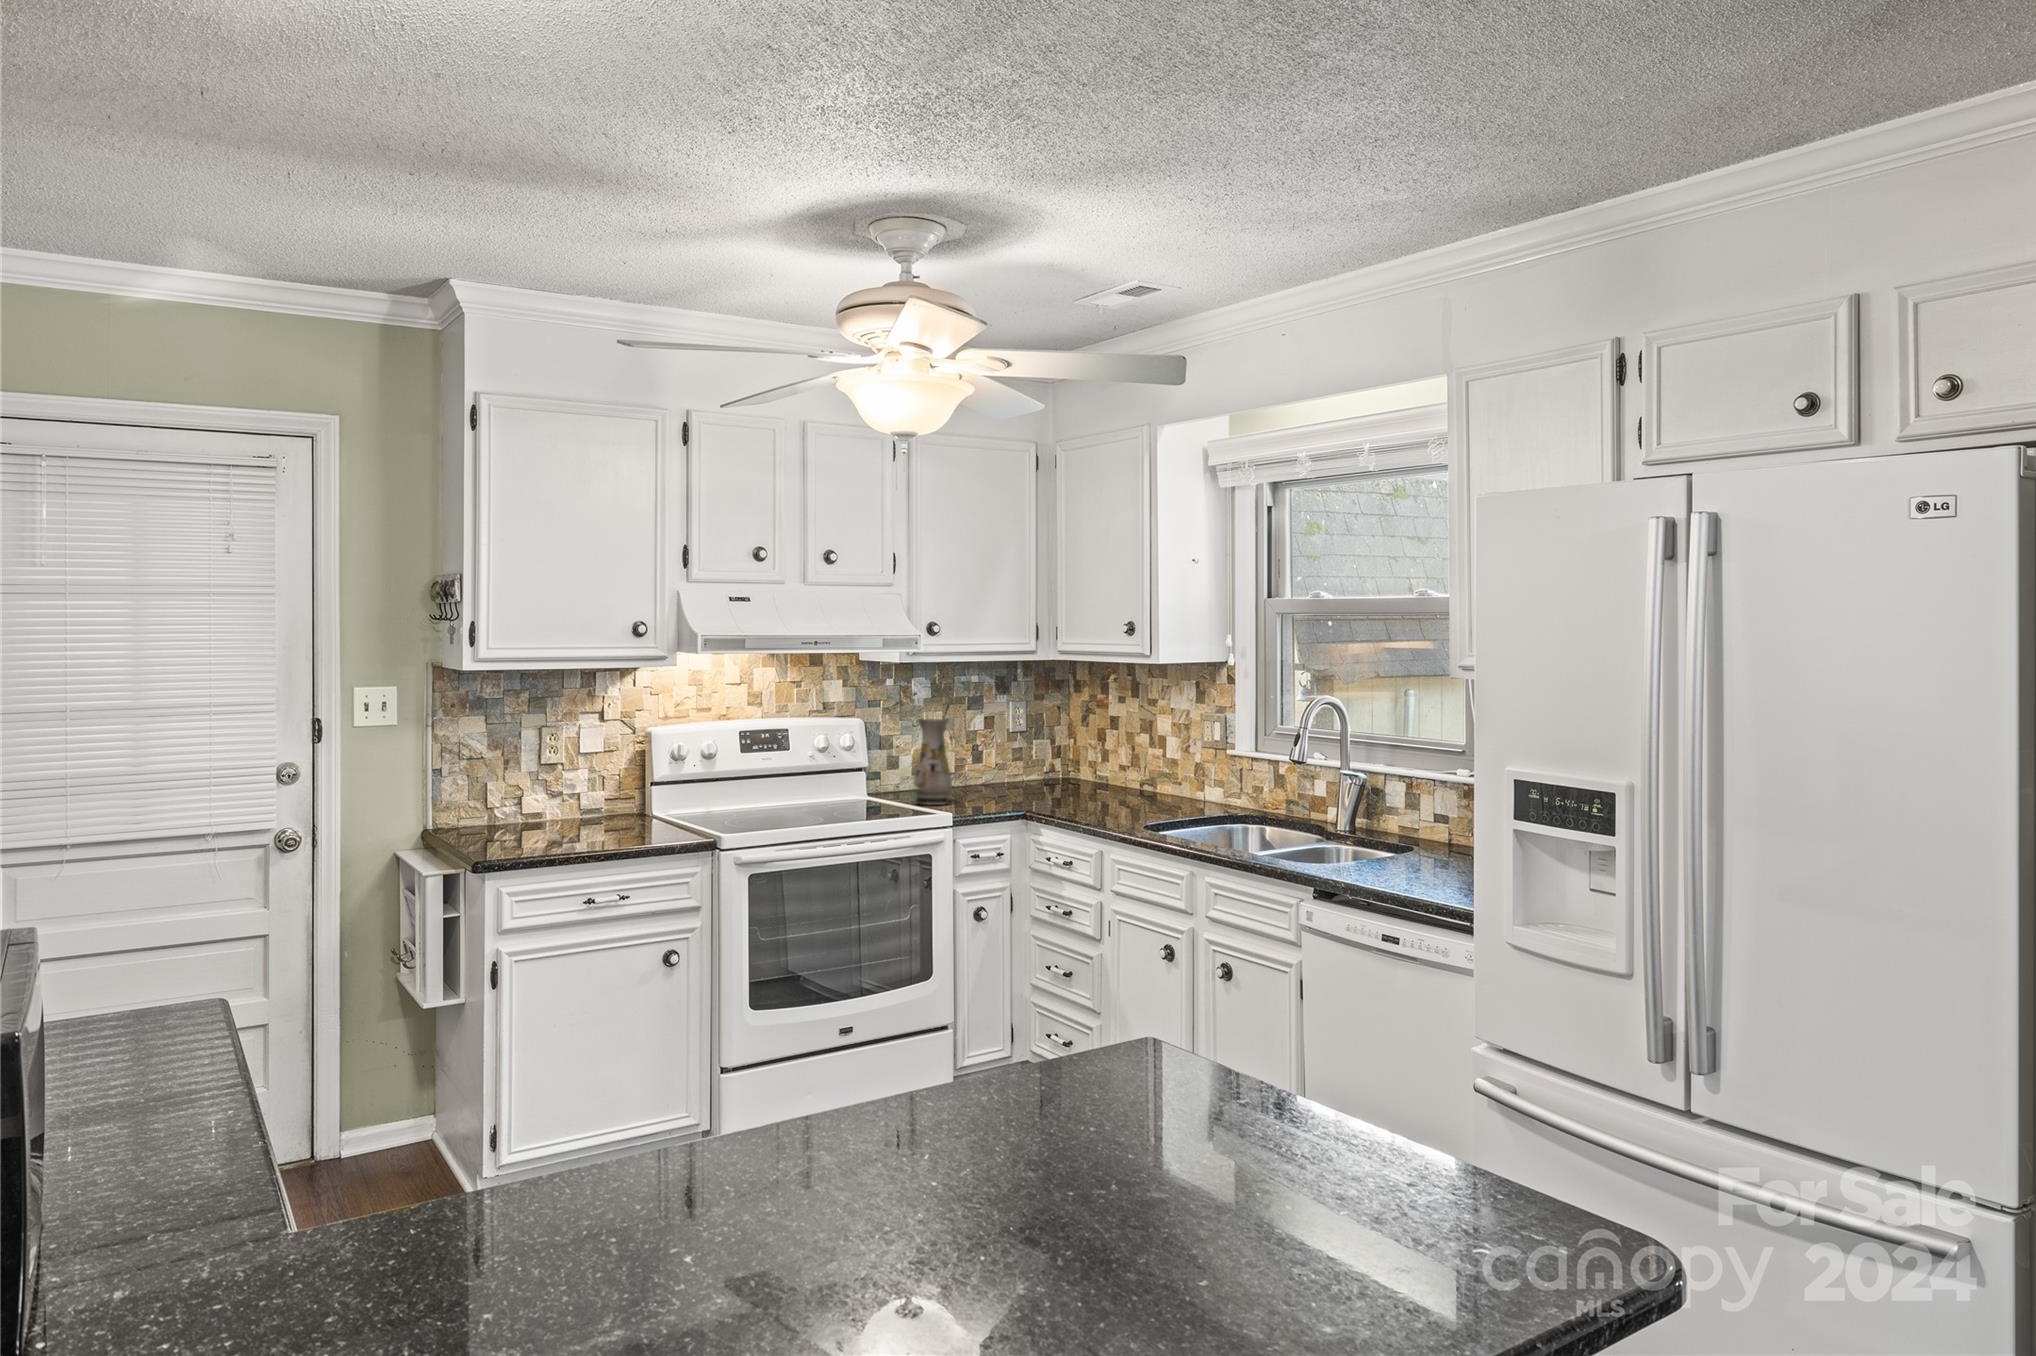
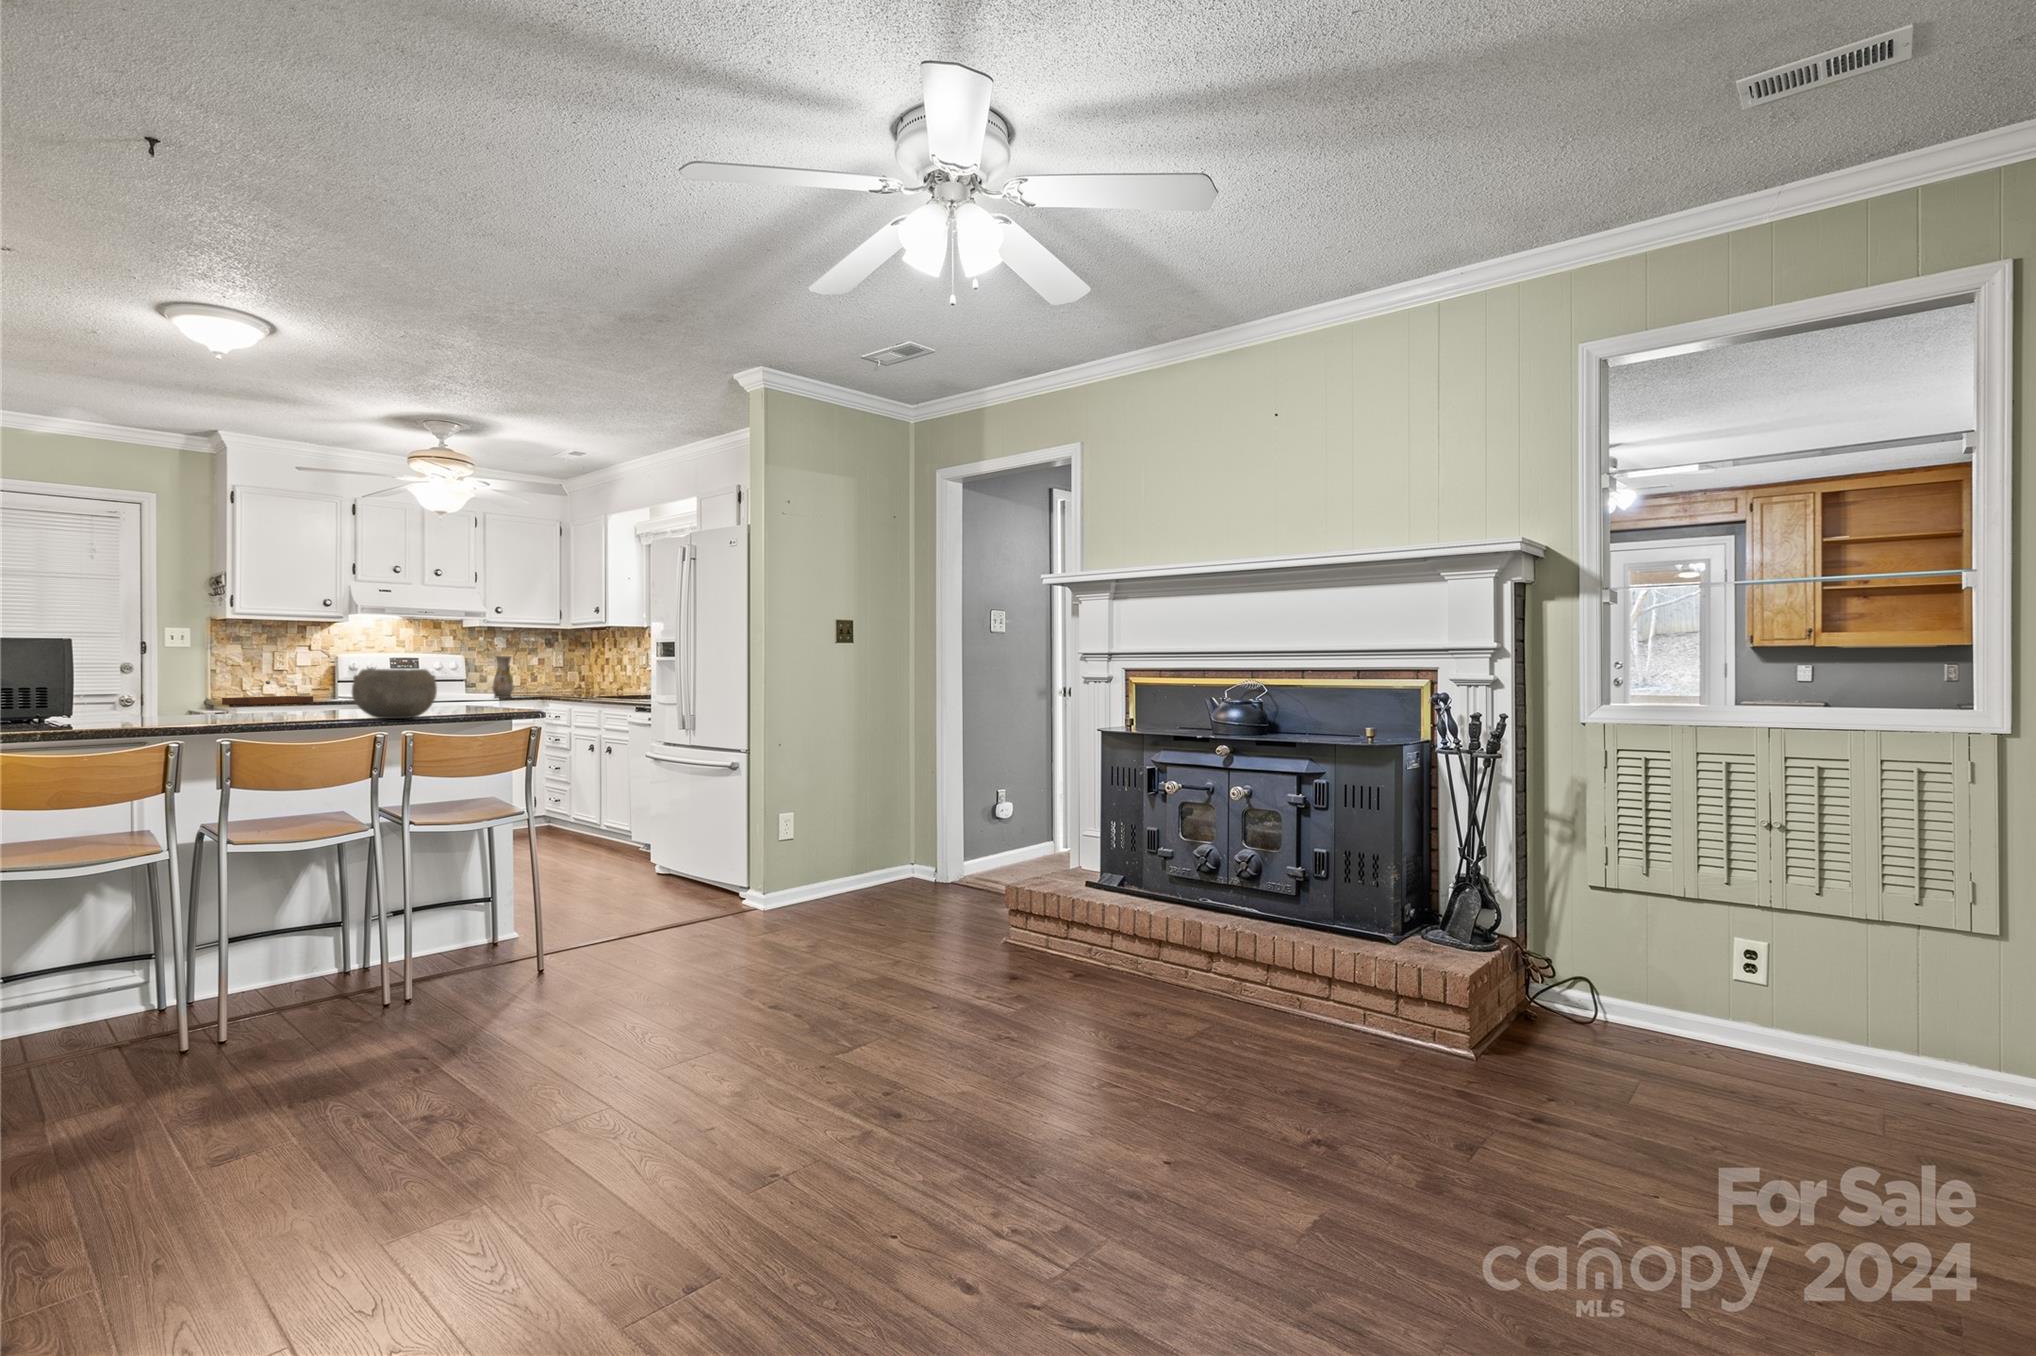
tray: none [454,788,610,845] -> present [222,681,313,705]
ceramic bowl: none [825,931,1072,1128] -> present [352,669,437,719]

